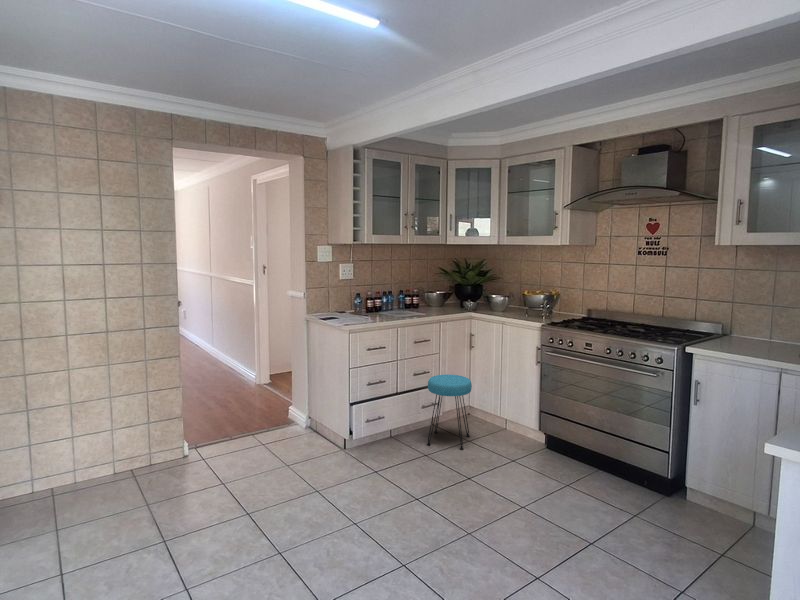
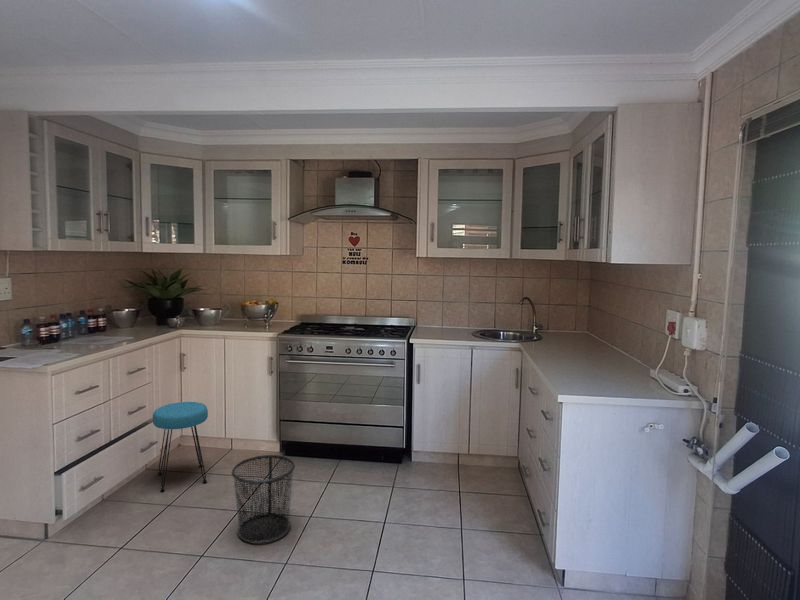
waste bin: none [450,433,508,513] -> present [232,455,295,544]

